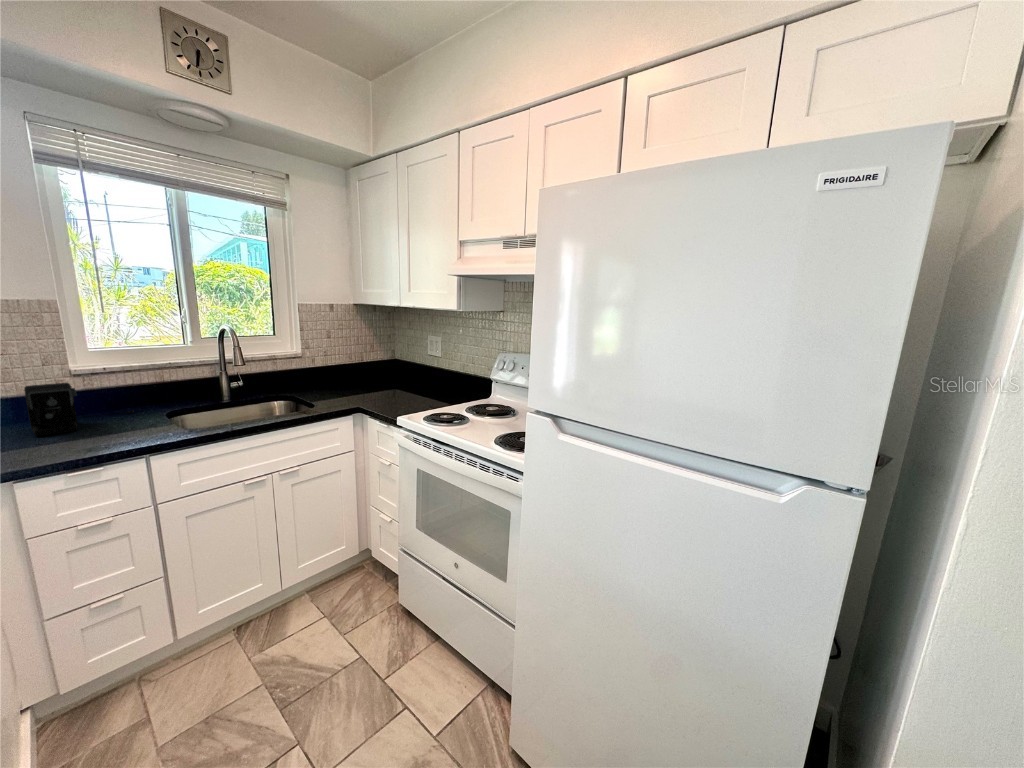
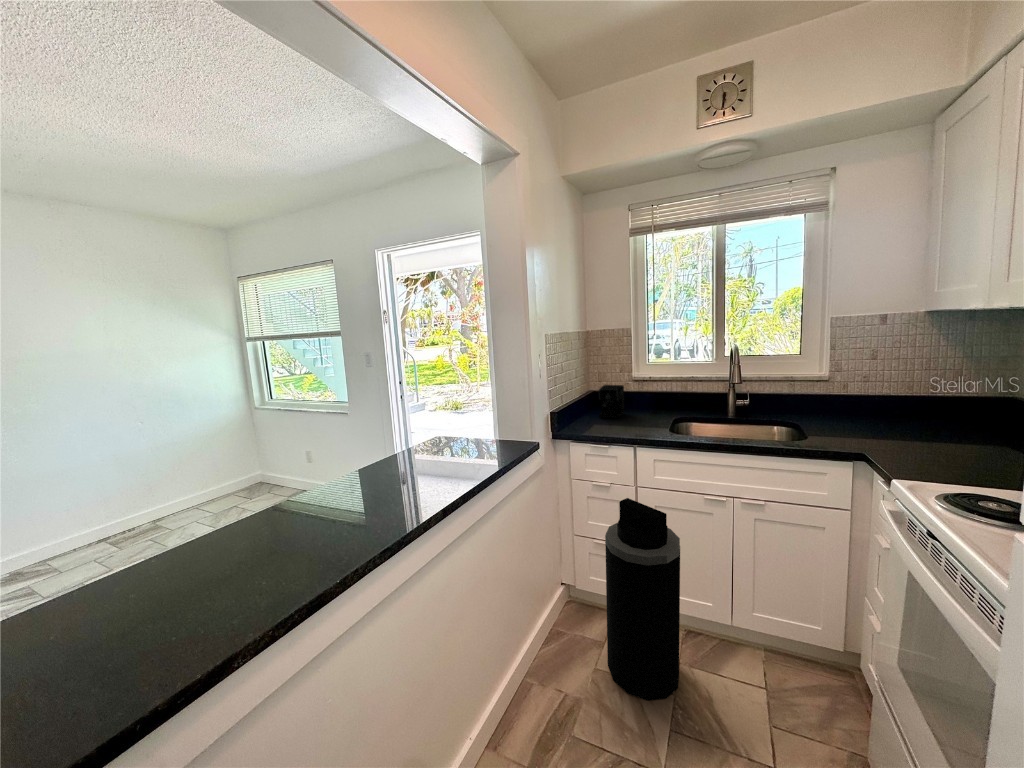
trash can: none [144,511,262,739] -> present [605,498,680,701]

